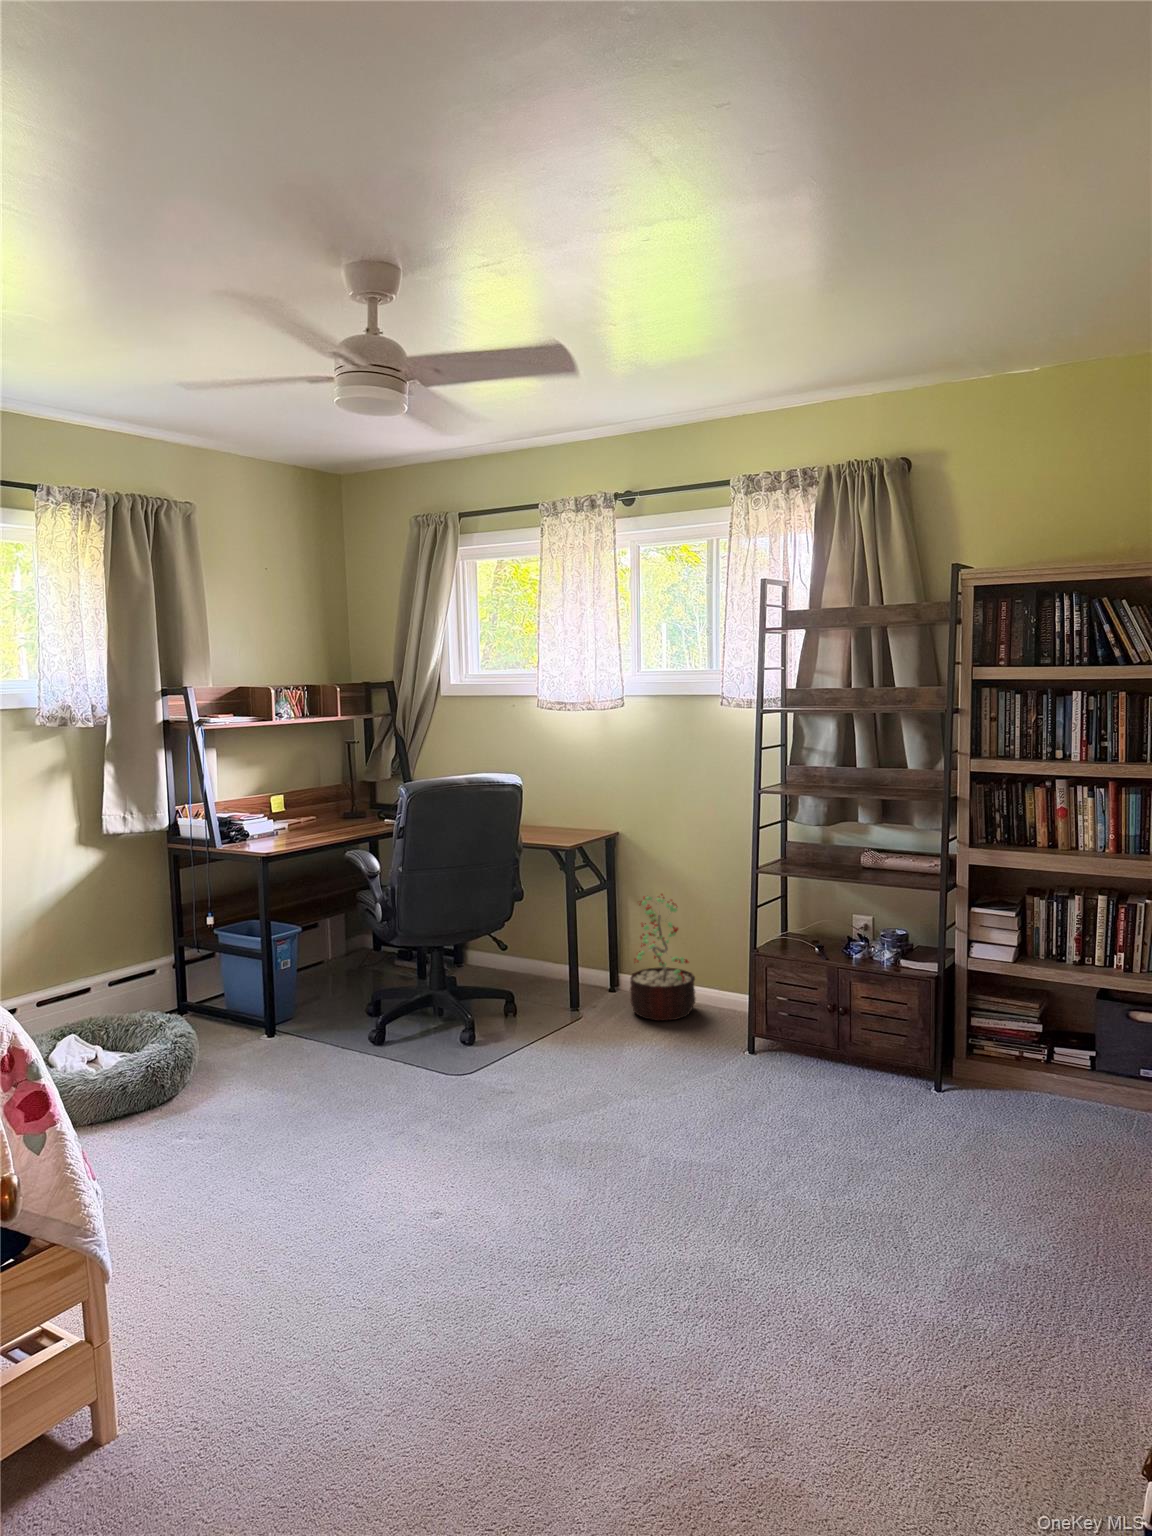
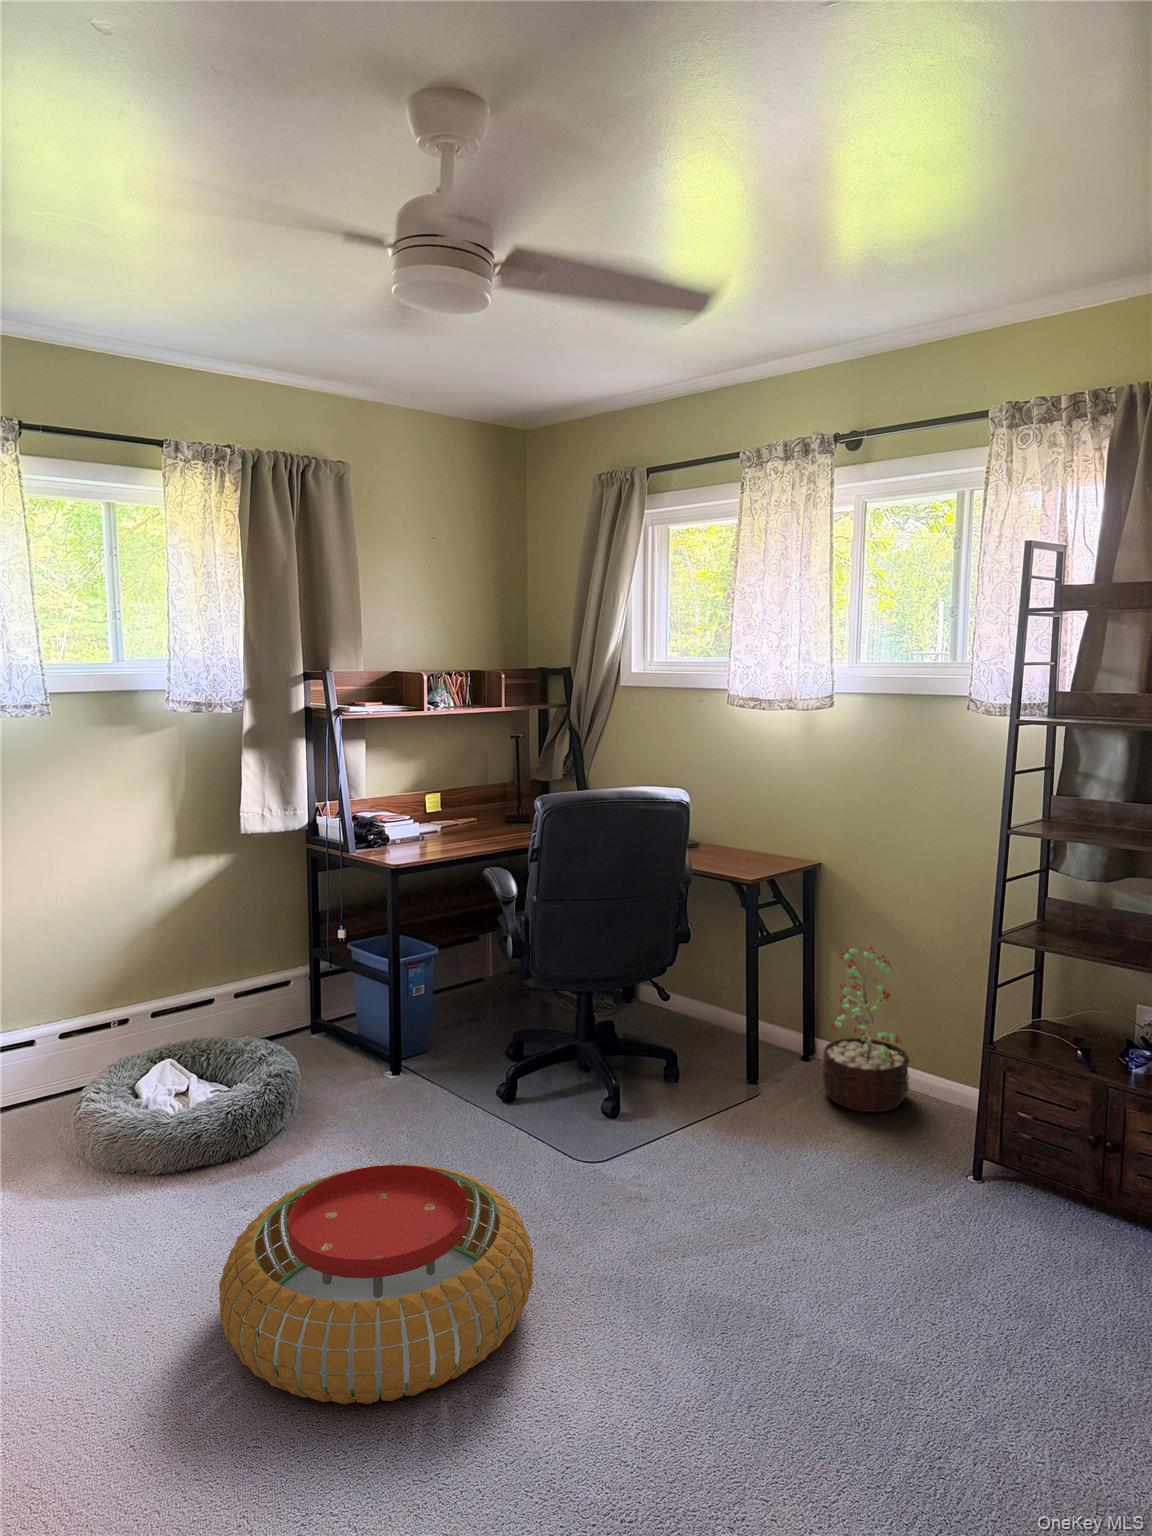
pouf: none [196,1073,445,1237] -> present [219,1163,533,1405]

